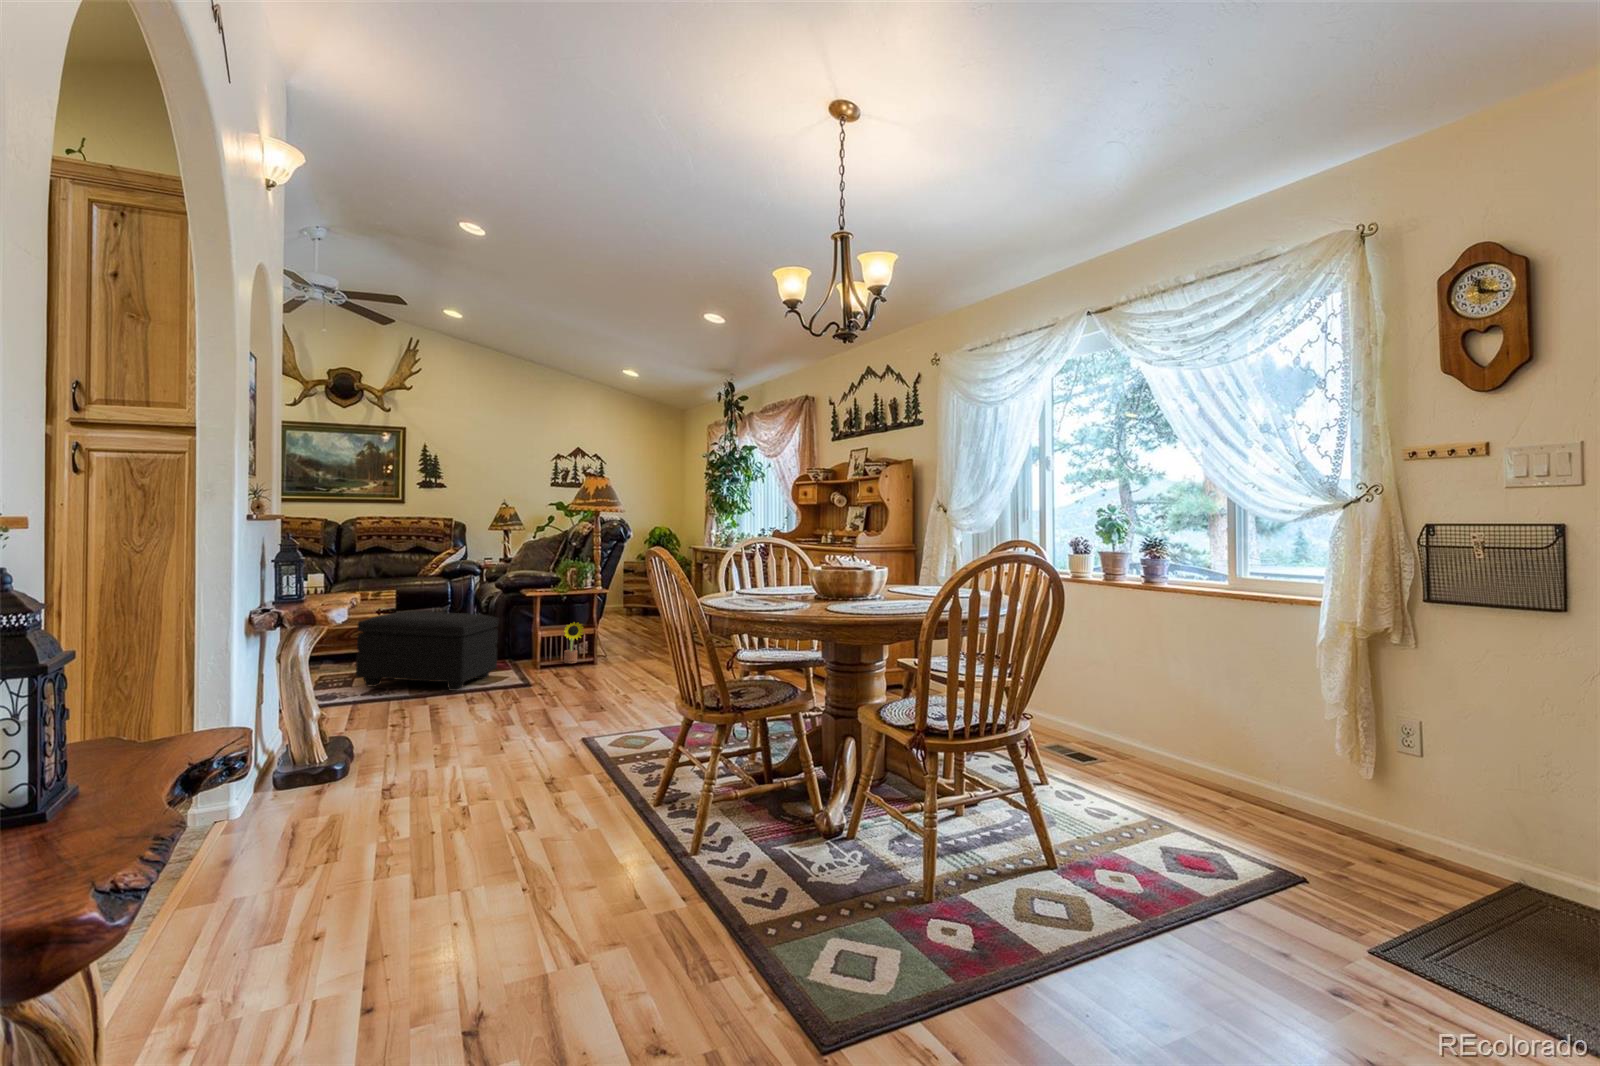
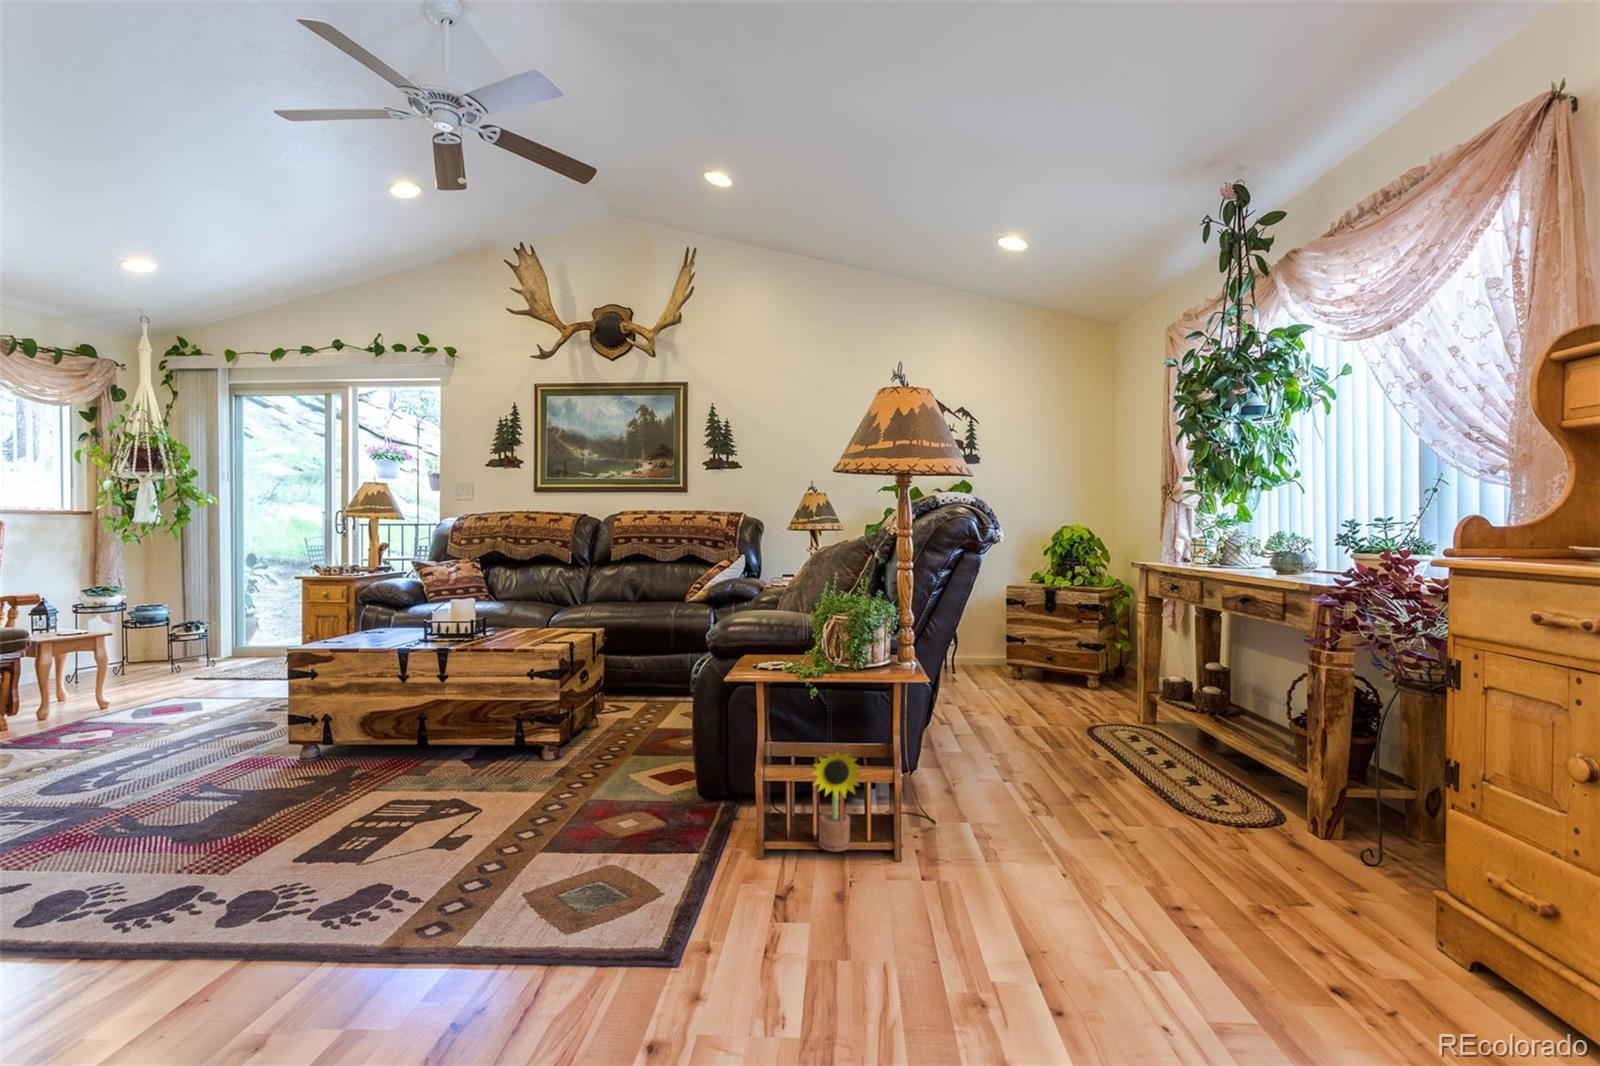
footstool: present [356,611,498,691] -> none [337,698,641,951]

